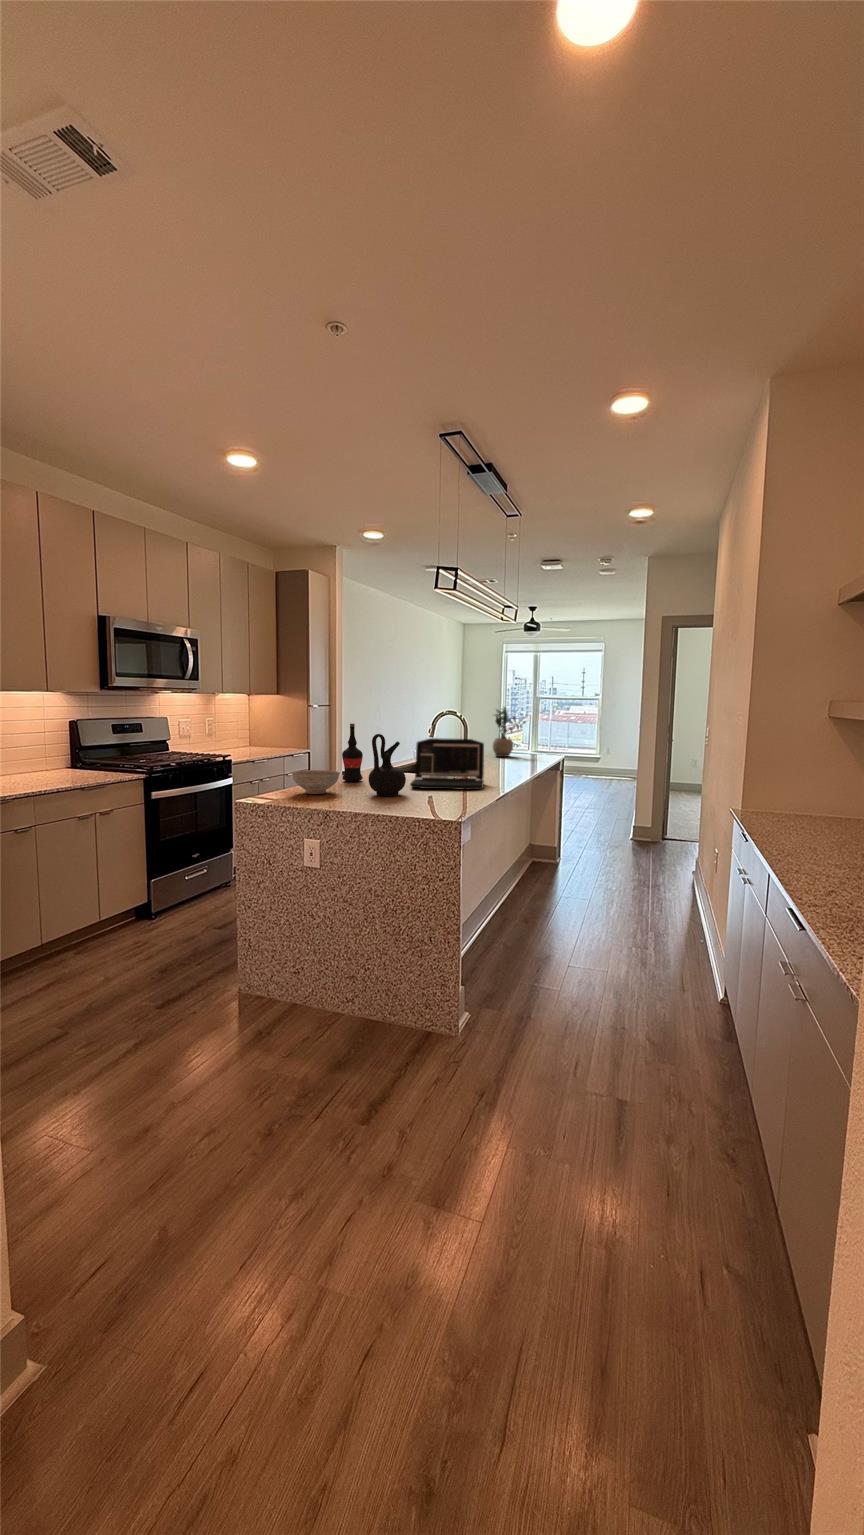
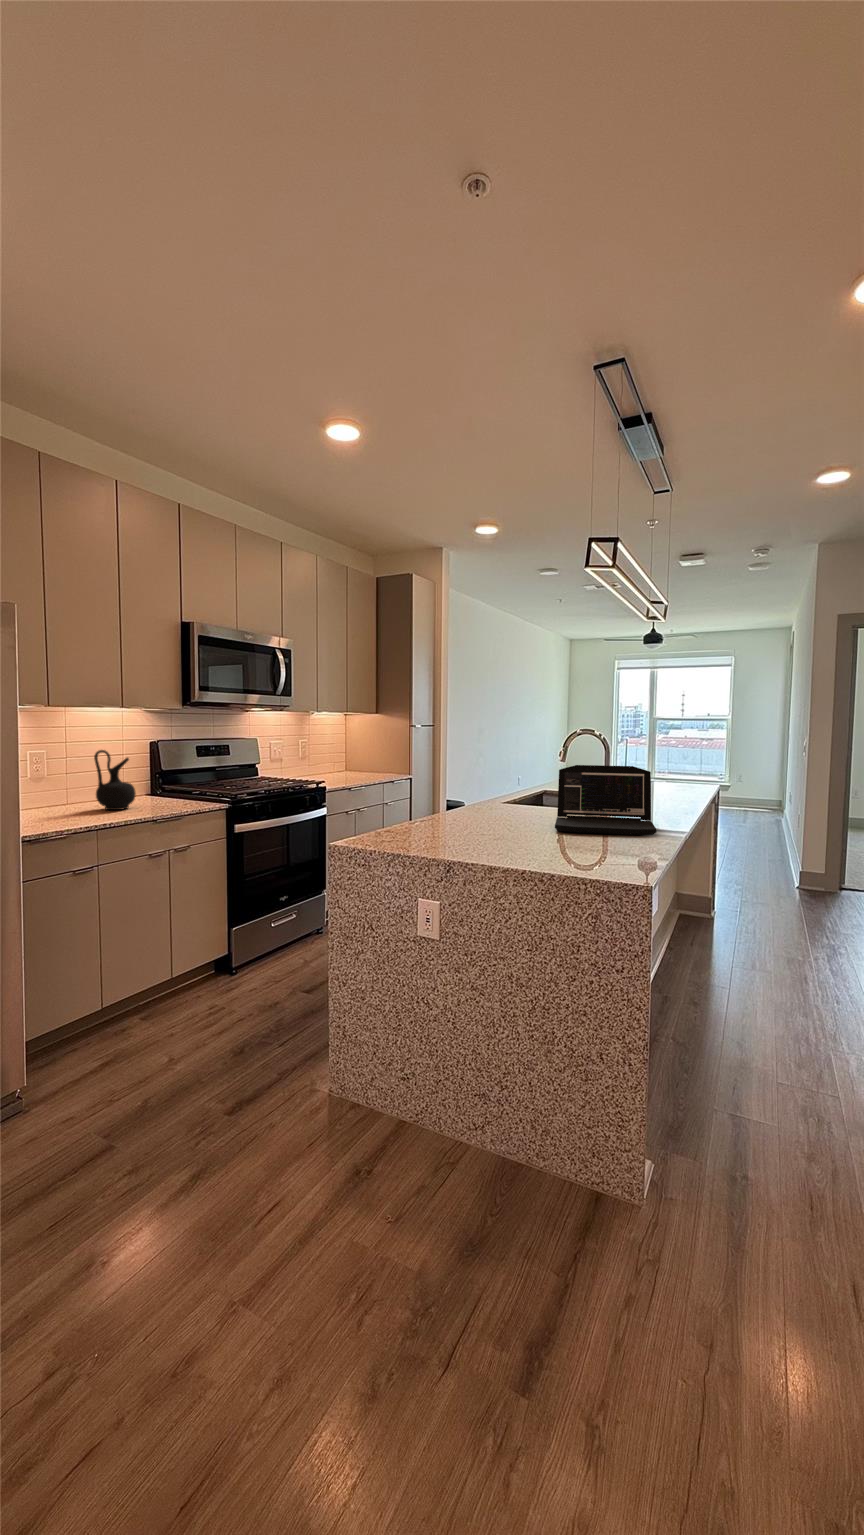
potted plant: present [493,707,526,757] -> none [638,725,682,788]
wine bottle: present [342,723,363,781] -> none [462,746,488,819]
ceramic jug: present [369,734,406,796] -> present [94,750,136,810]
decorative bowl: present [292,770,340,794] -> none [402,805,464,837]

